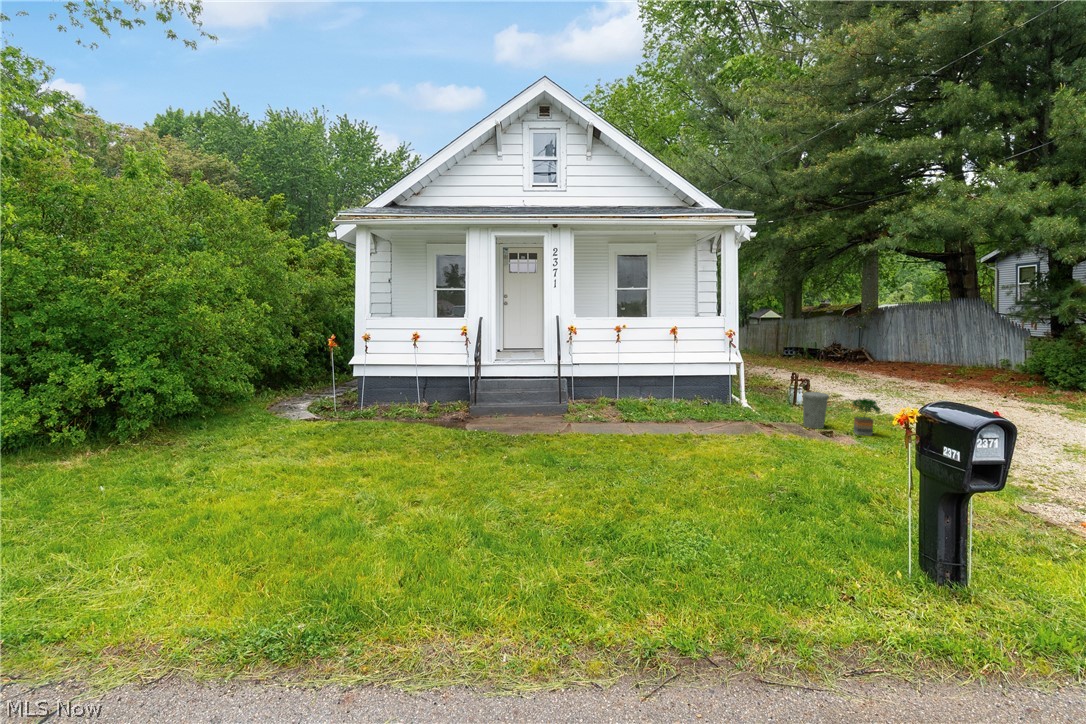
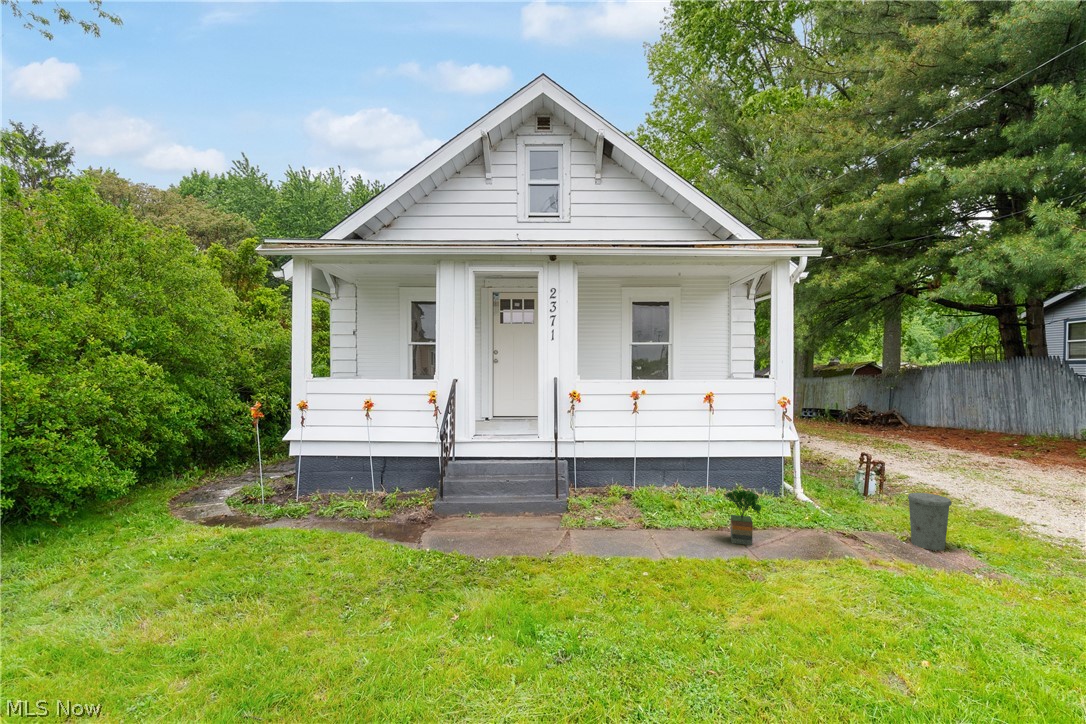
potted tree: present [852,399,880,436] -> present [725,490,761,545]

